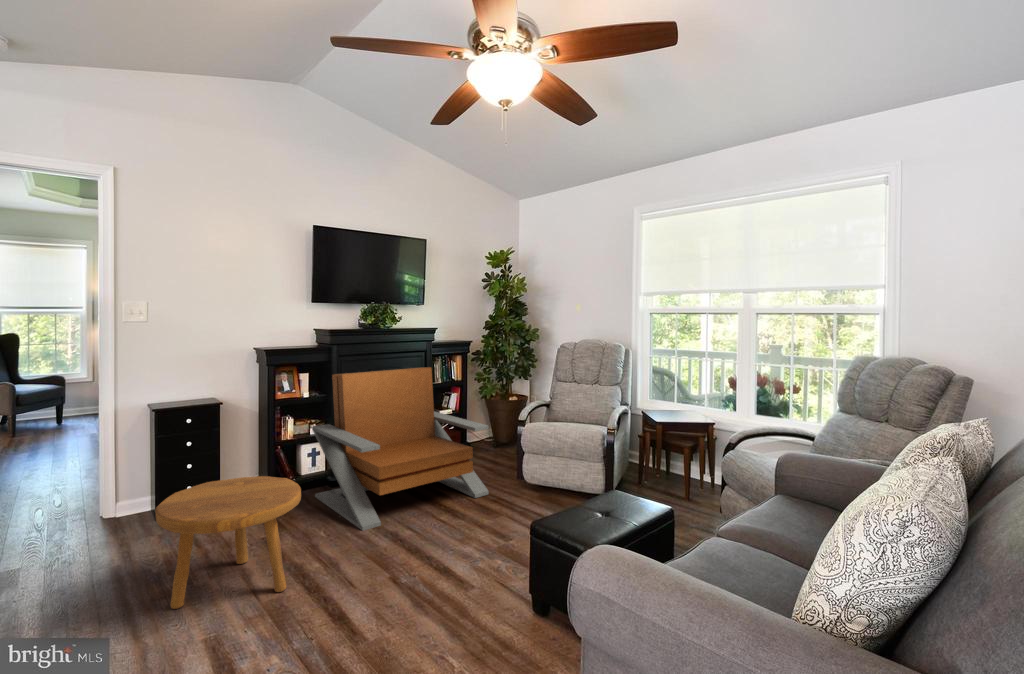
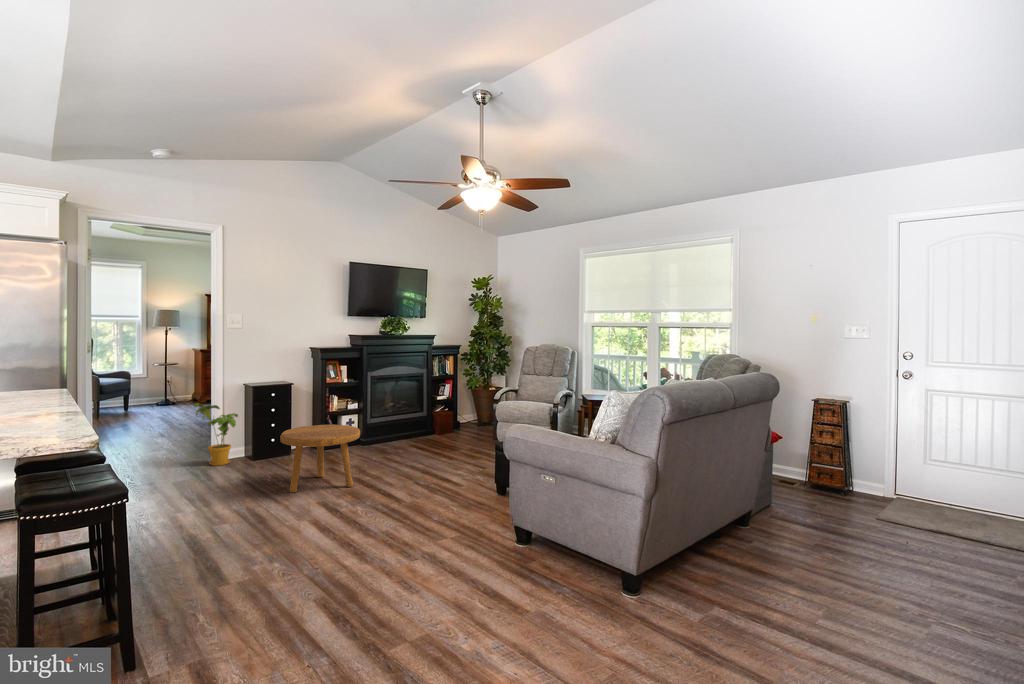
lounge chair: present [312,367,489,531] -> none [352,363,473,465]
house plant: none [51,438,138,534] -> present [194,403,238,466]

